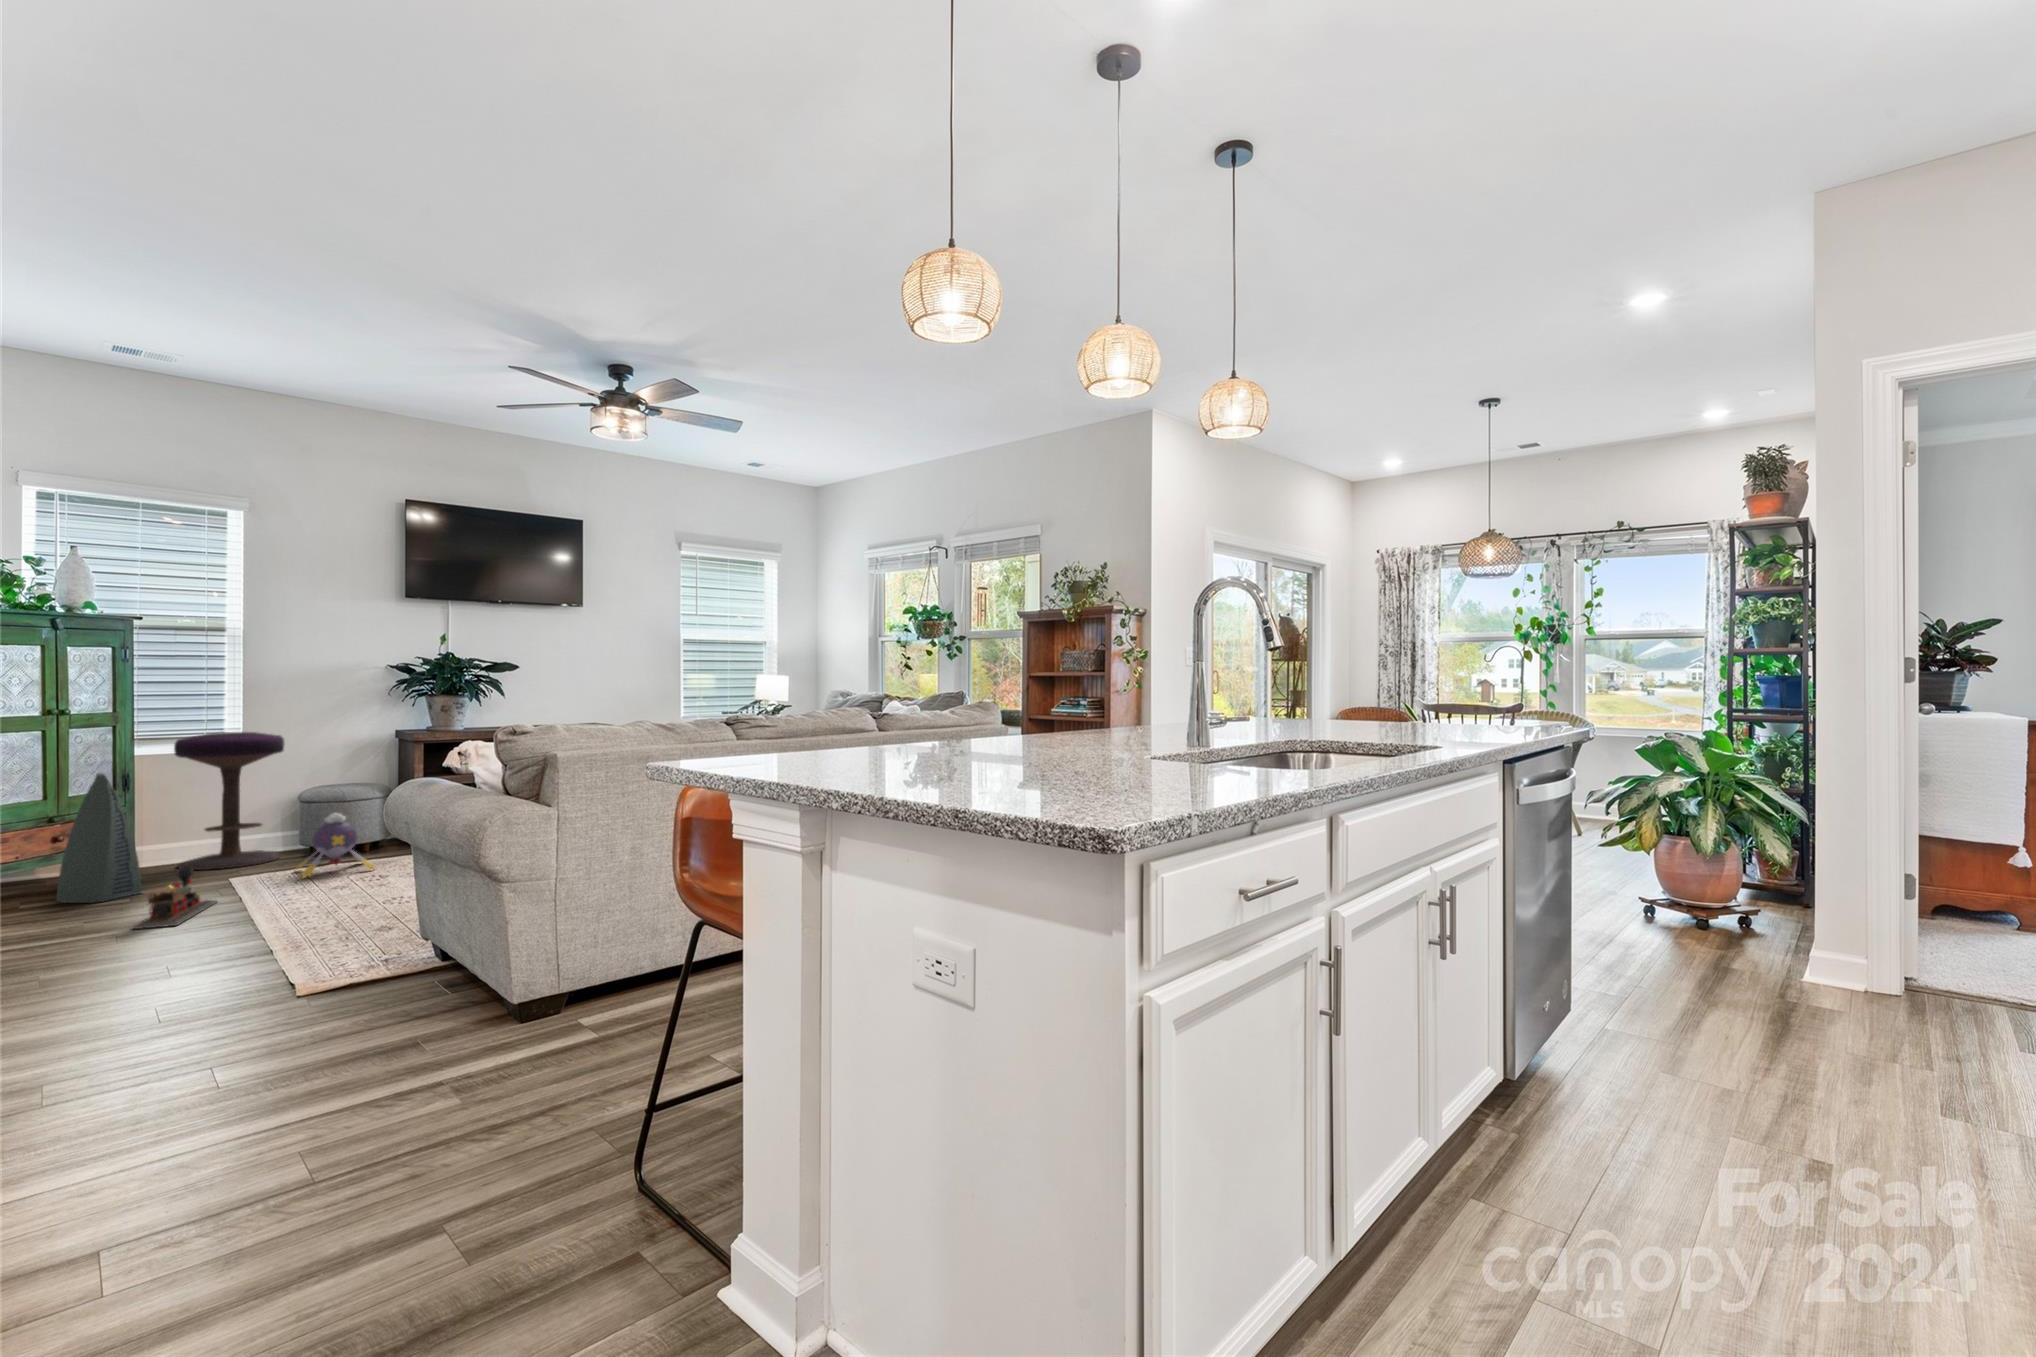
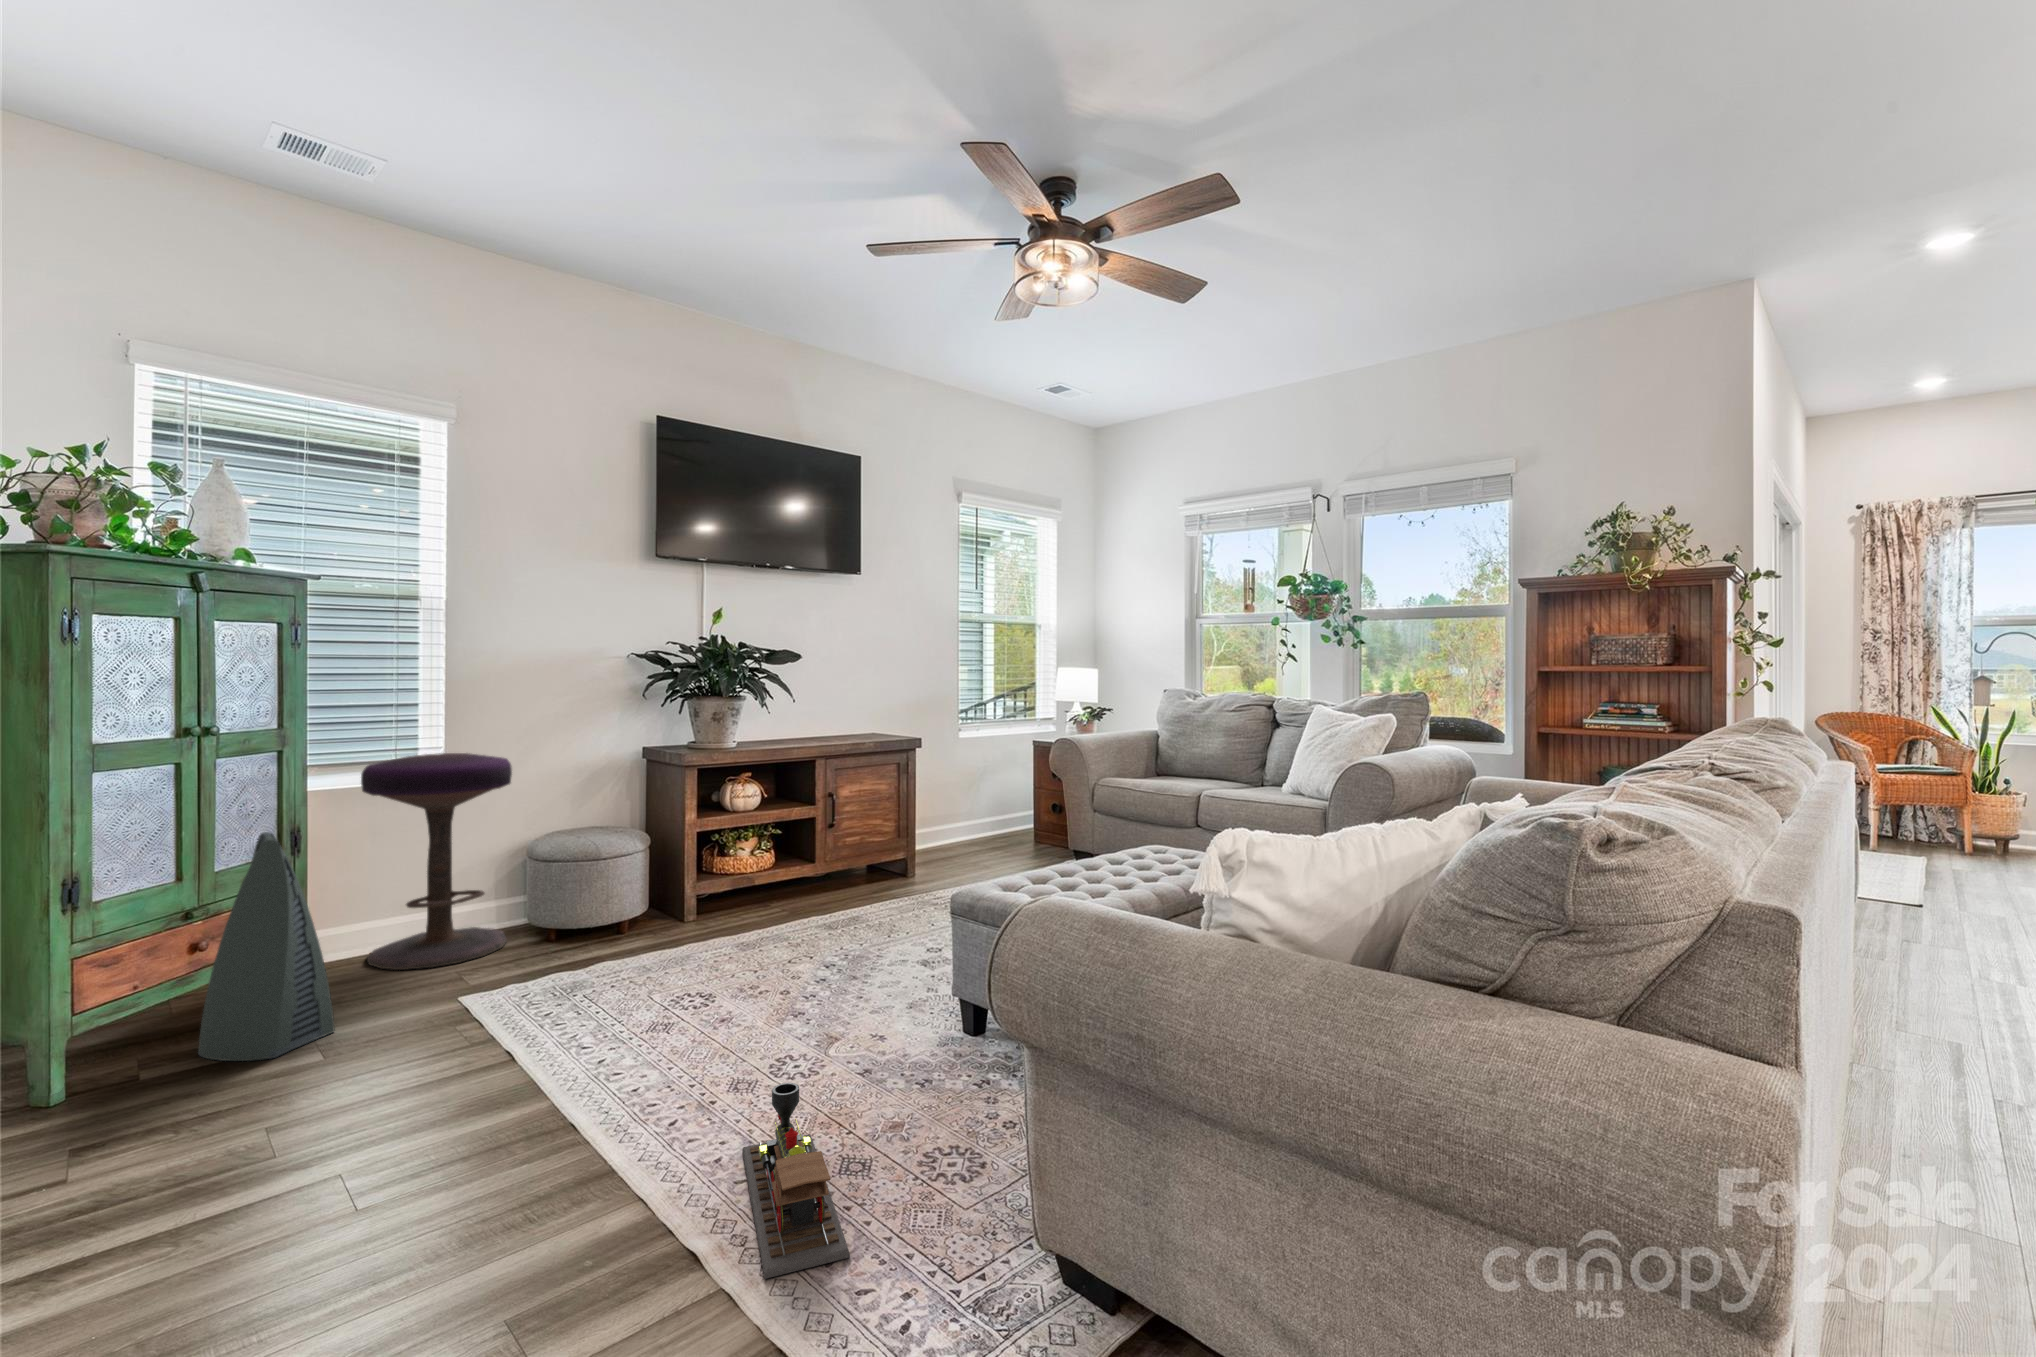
plush toy: present [295,813,375,878] -> none [545,883,671,996]
toy train: present [132,868,217,929] -> present [742,1083,850,1279]

